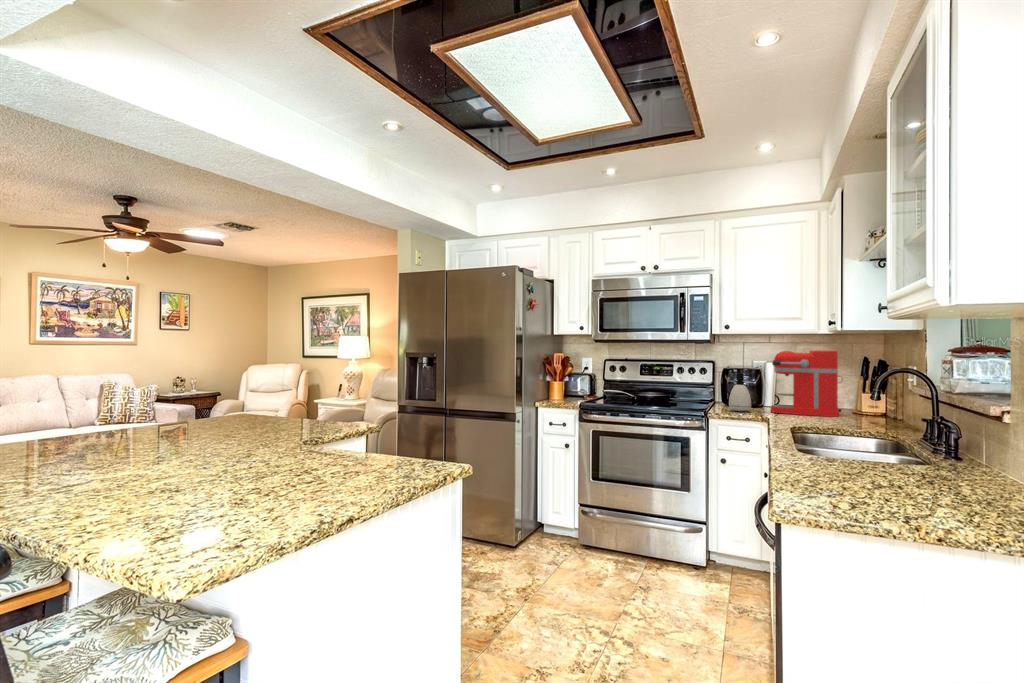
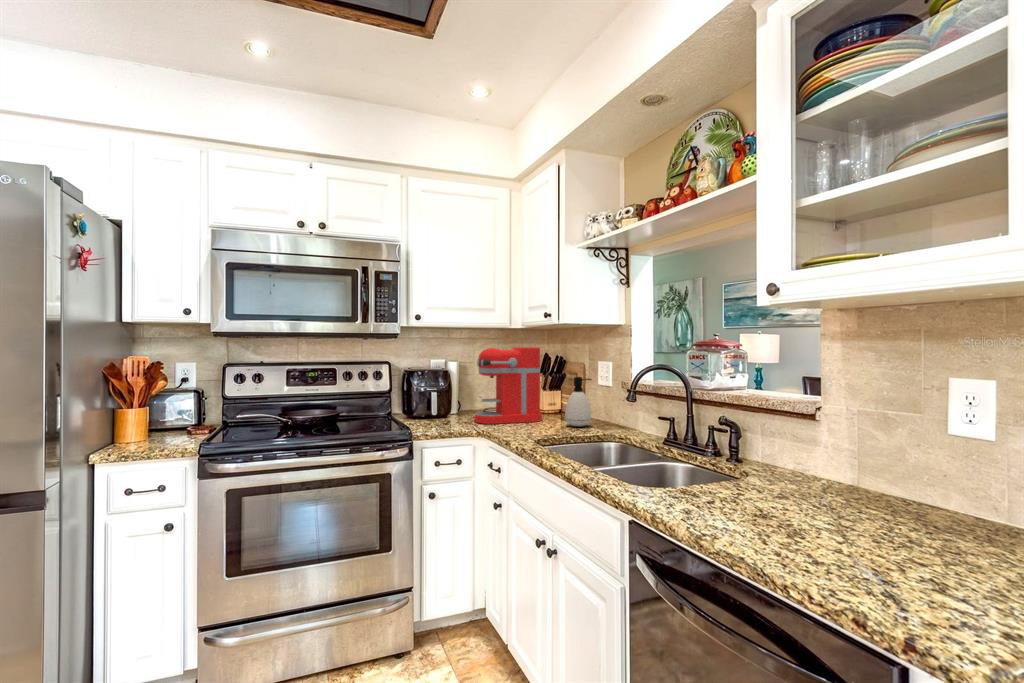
soap dispenser: present [729,373,752,411] -> present [565,377,592,426]

